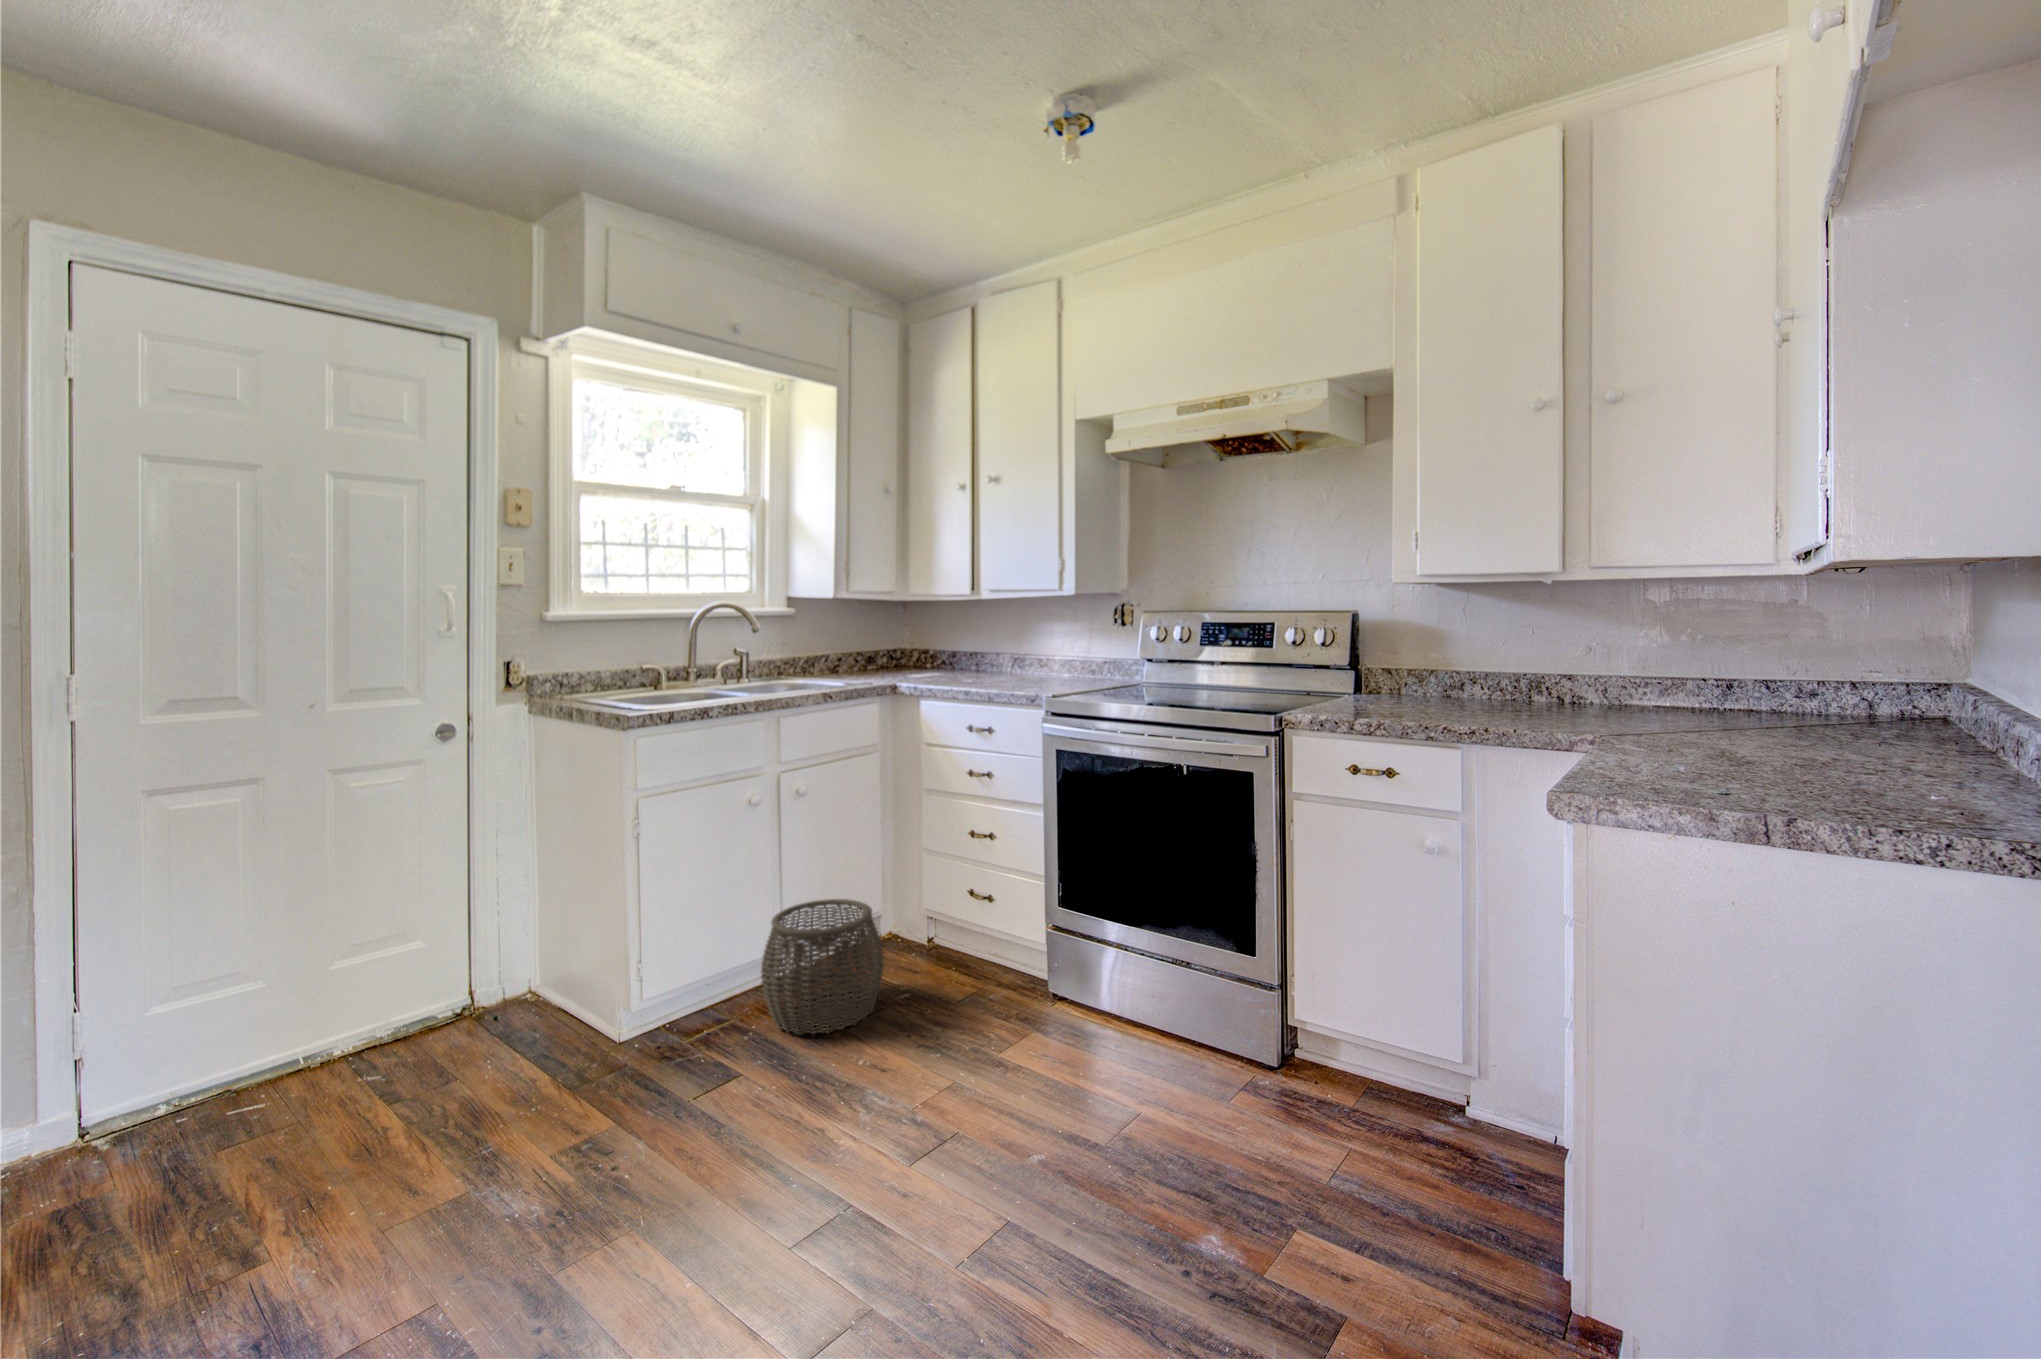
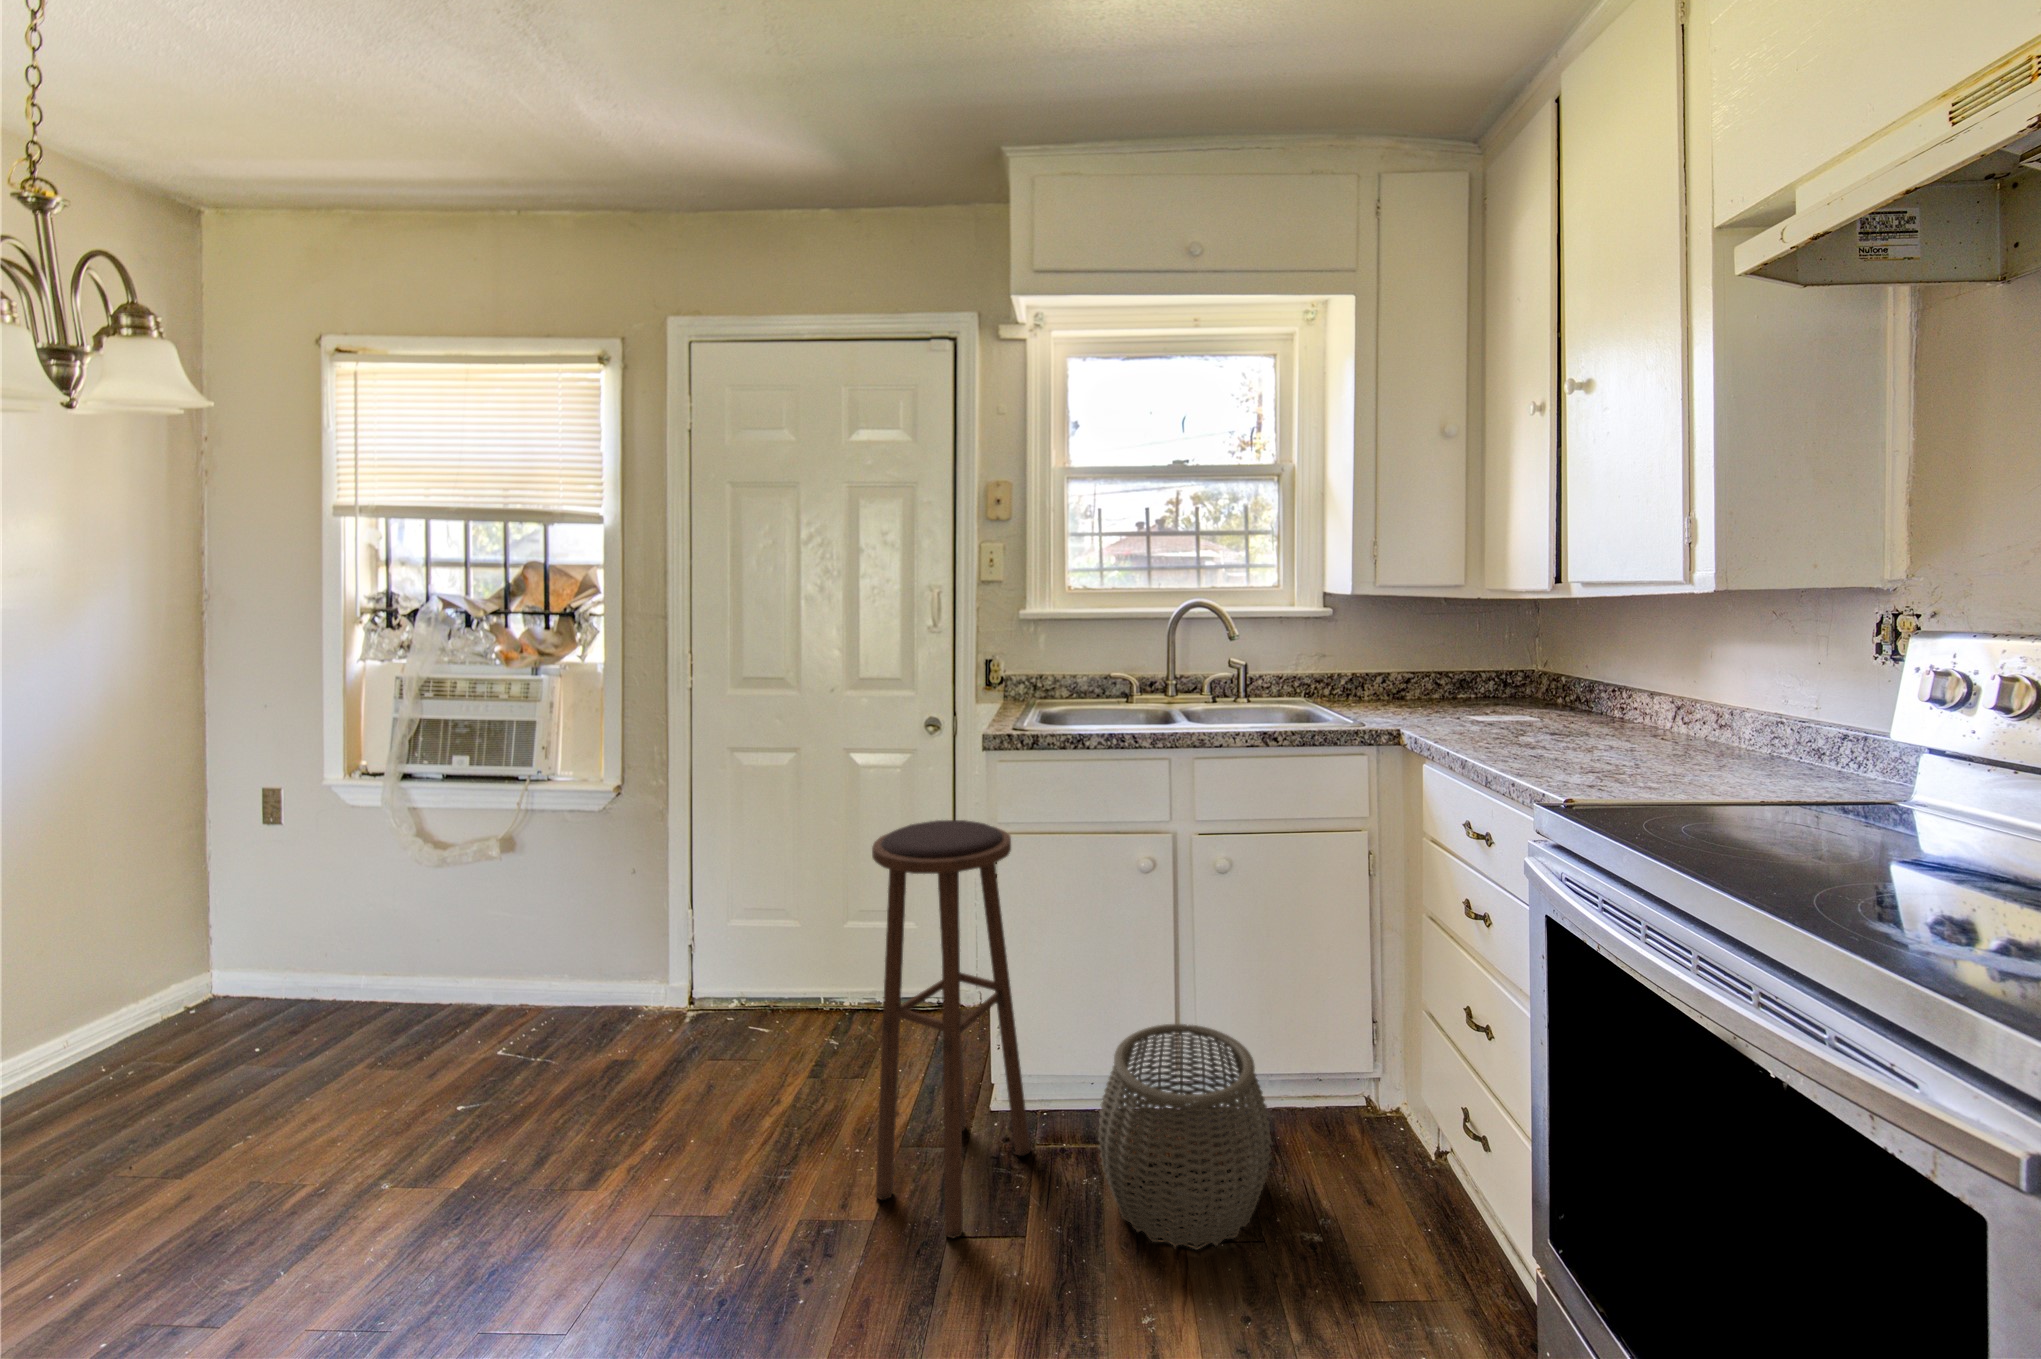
stool: none [572,780,699,1111] -> present [872,820,1030,1238]

